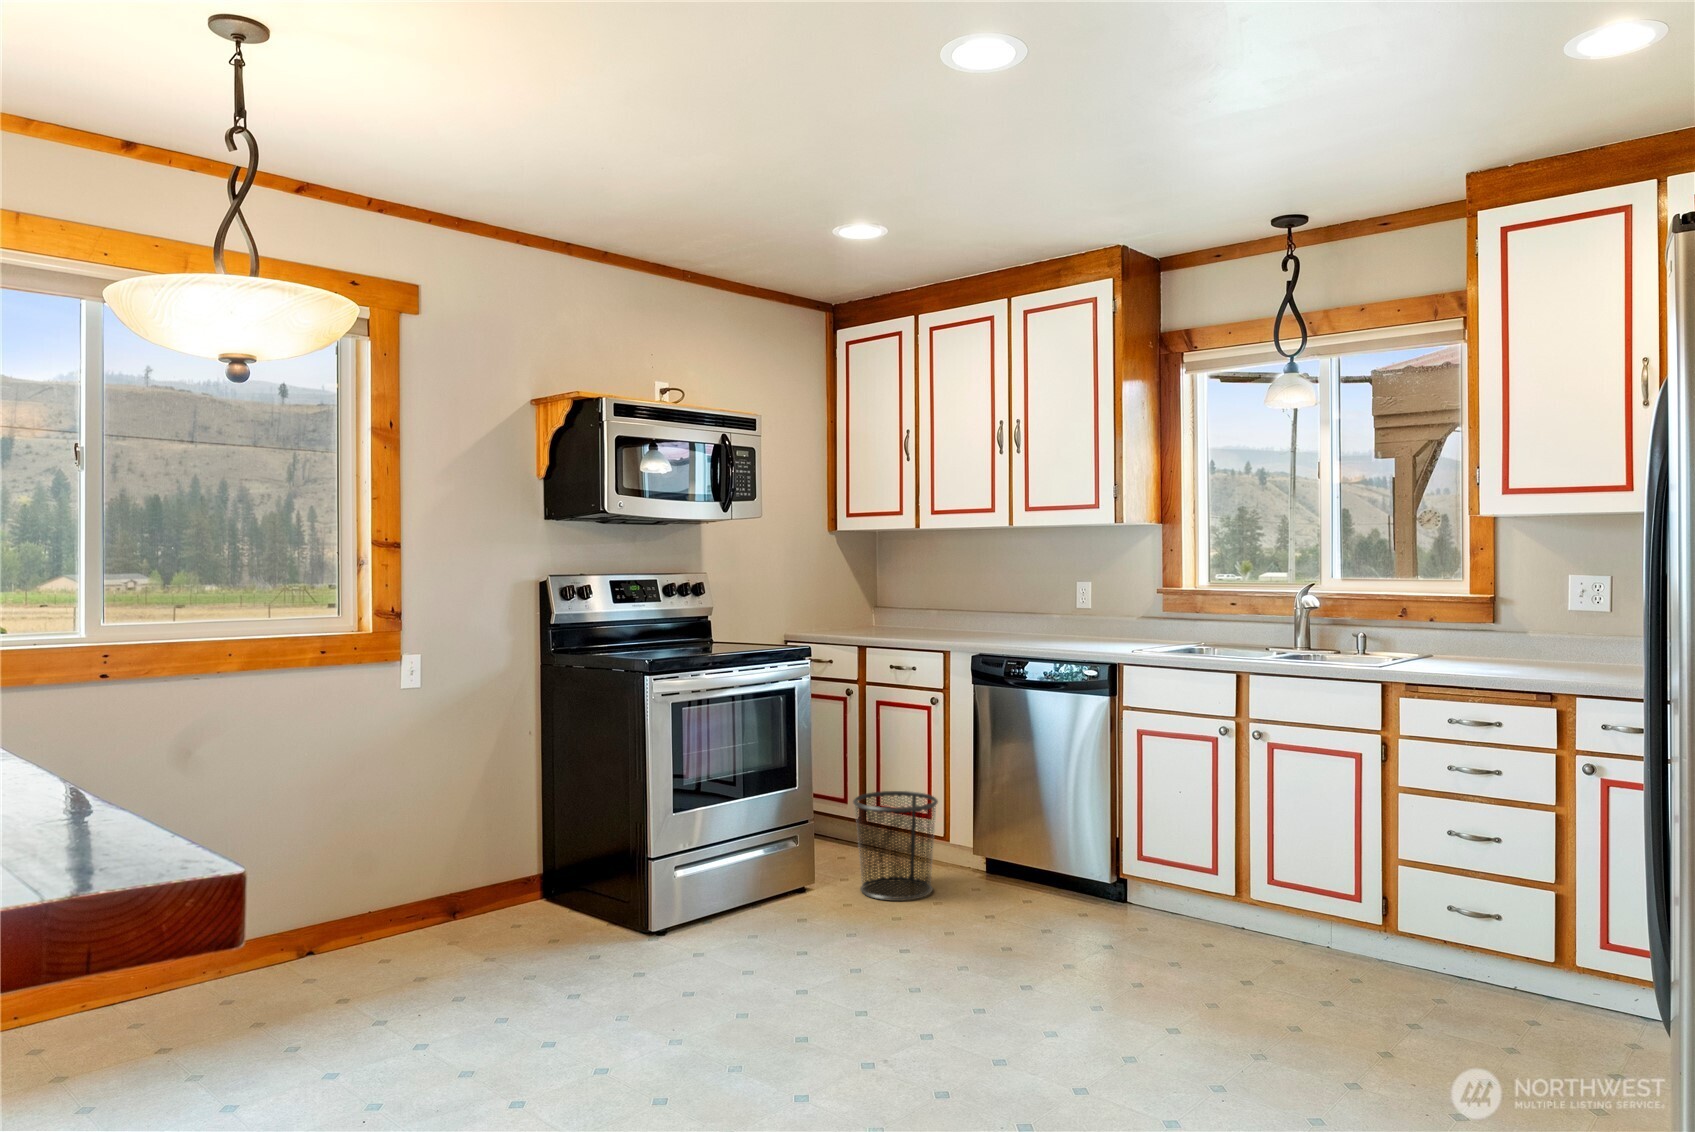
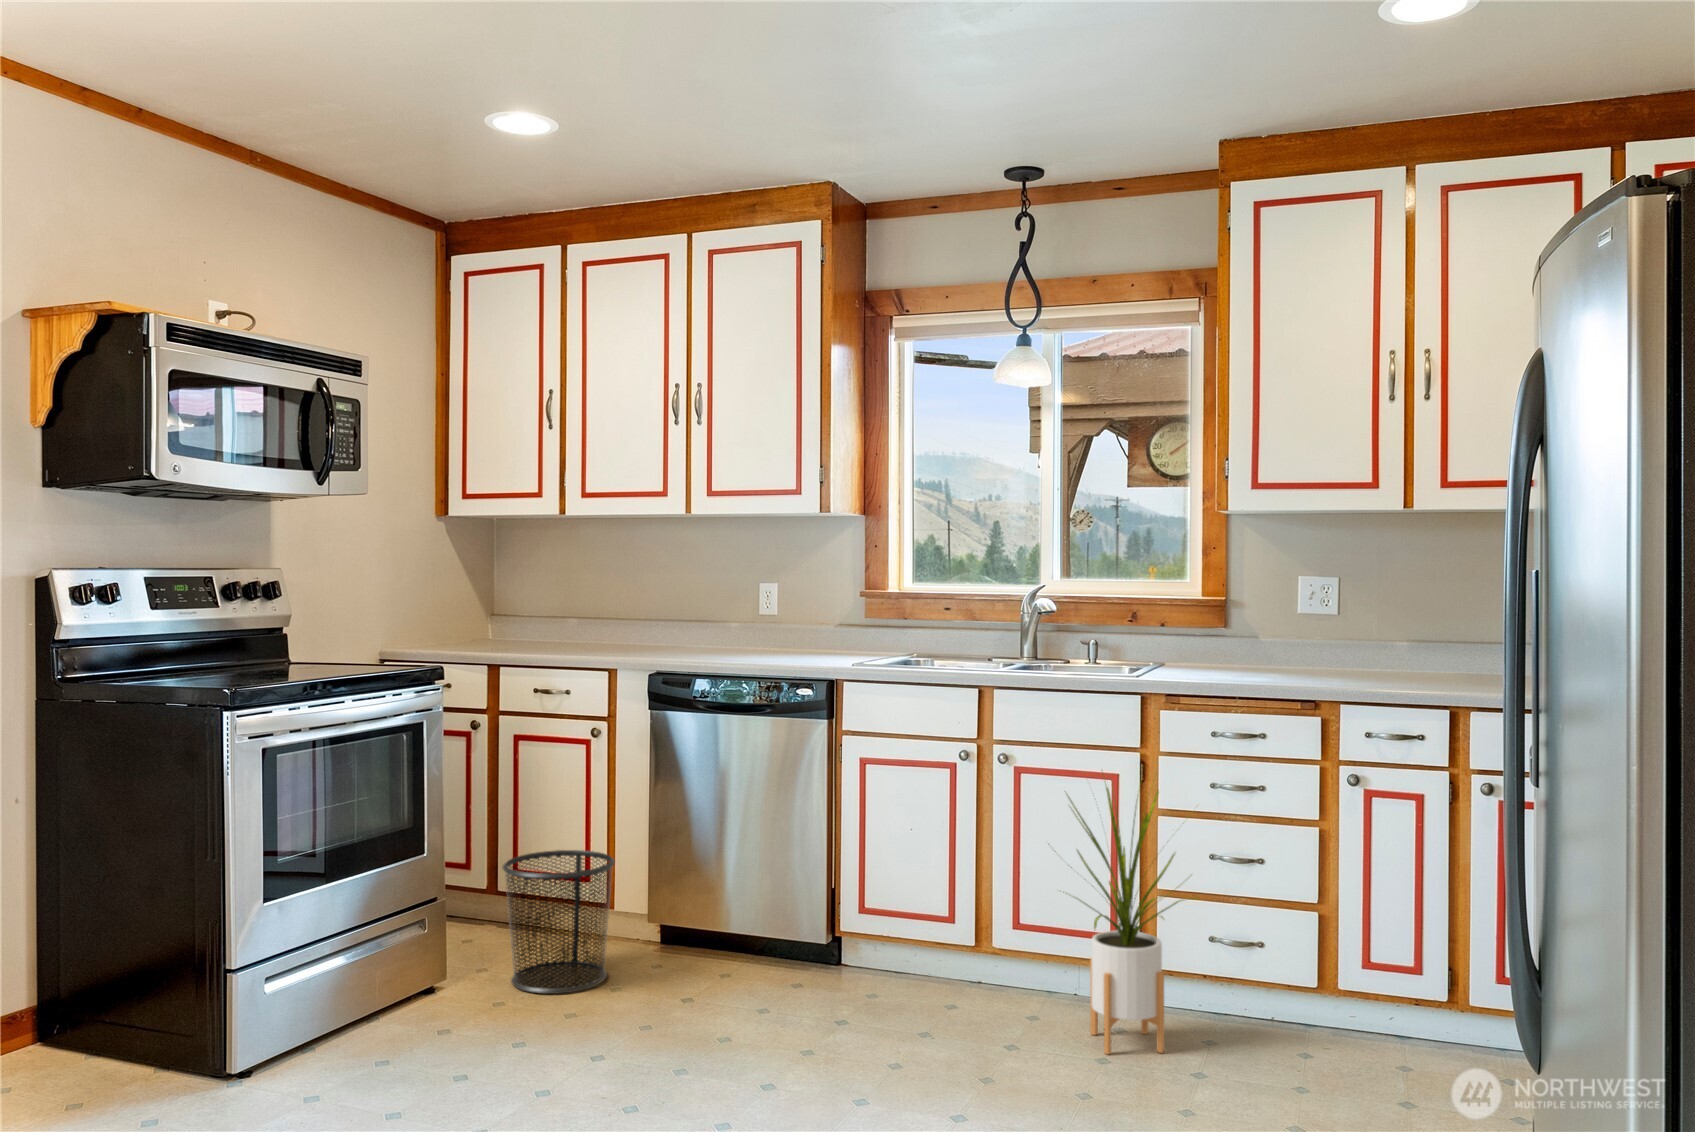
house plant: none [1274,746,1426,1003] -> present [1068,787,1182,1054]

